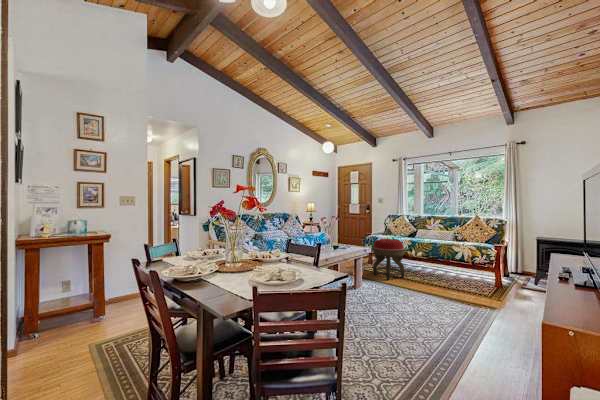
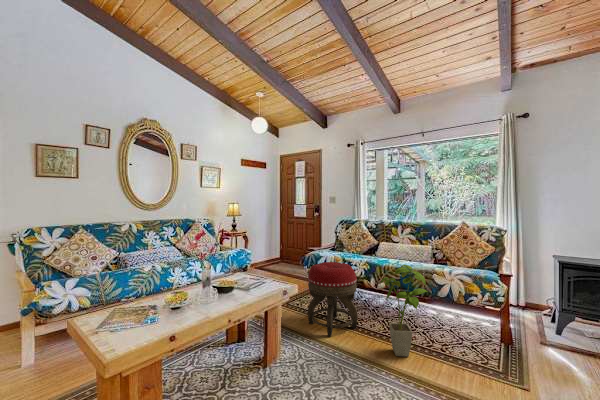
house plant: none [419,237,448,288] -> present [381,265,428,357]

